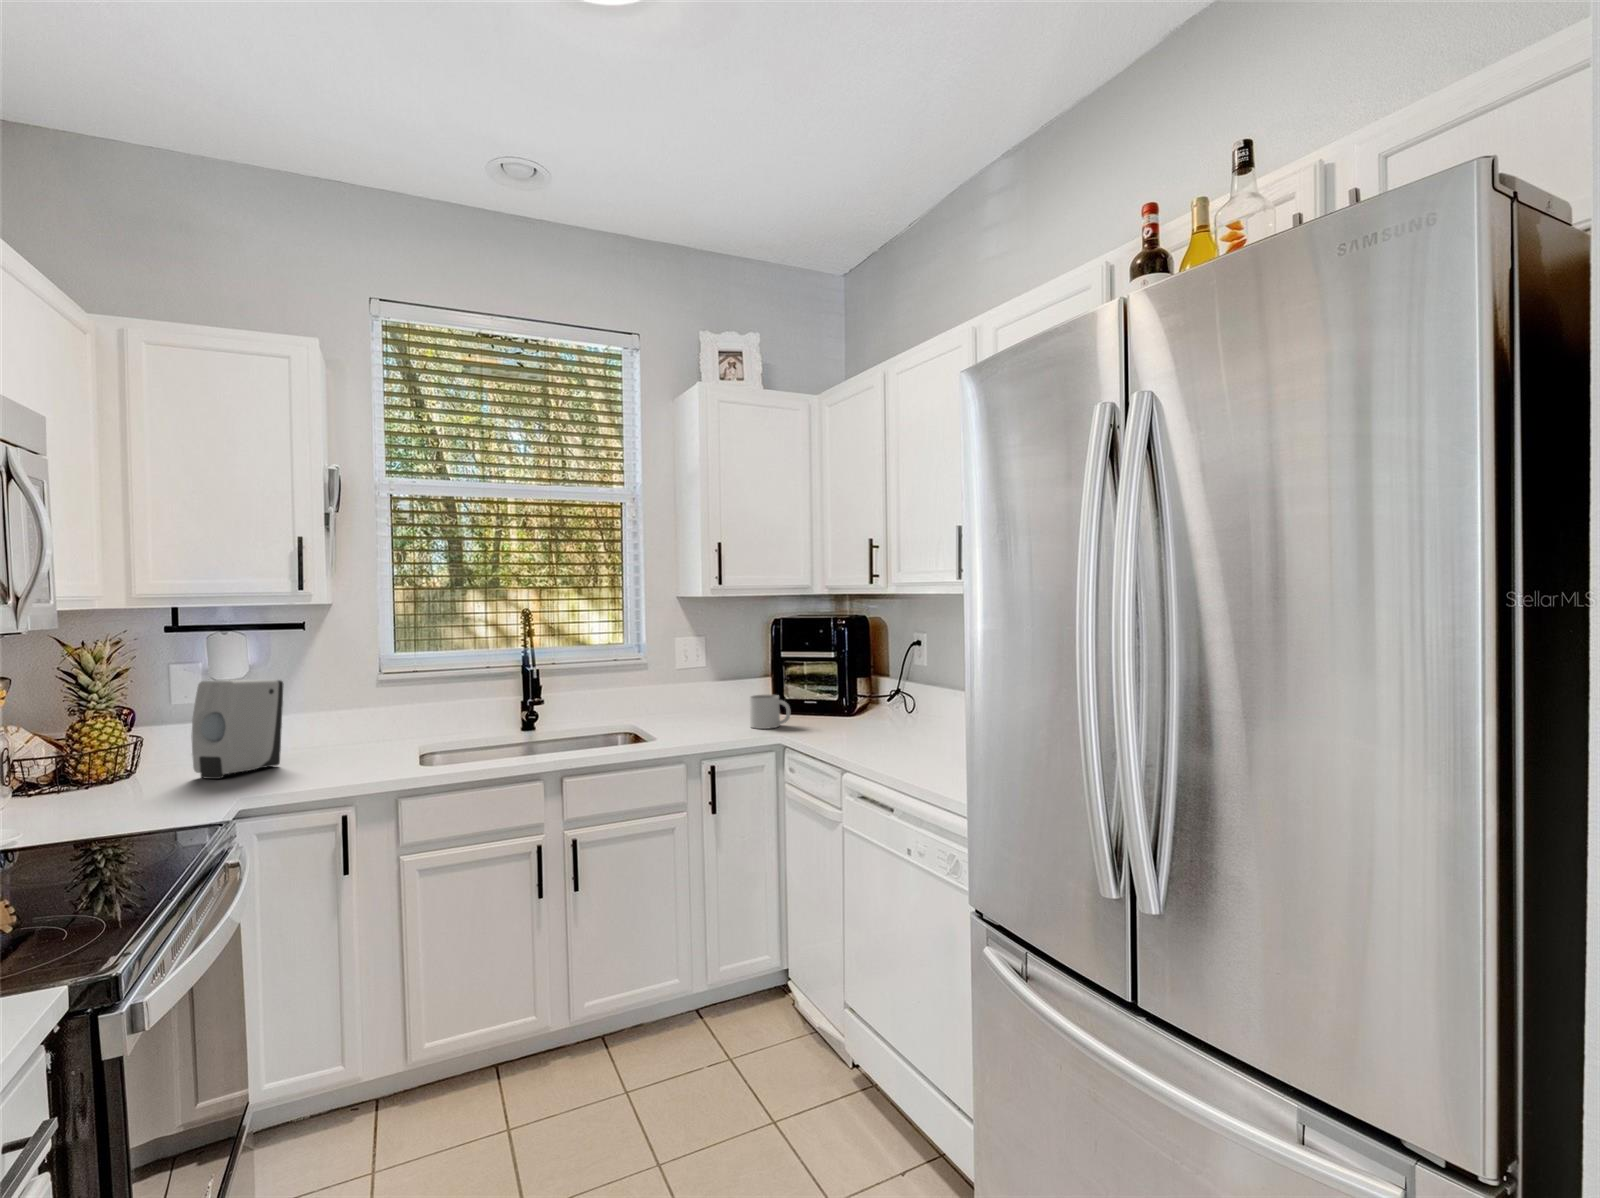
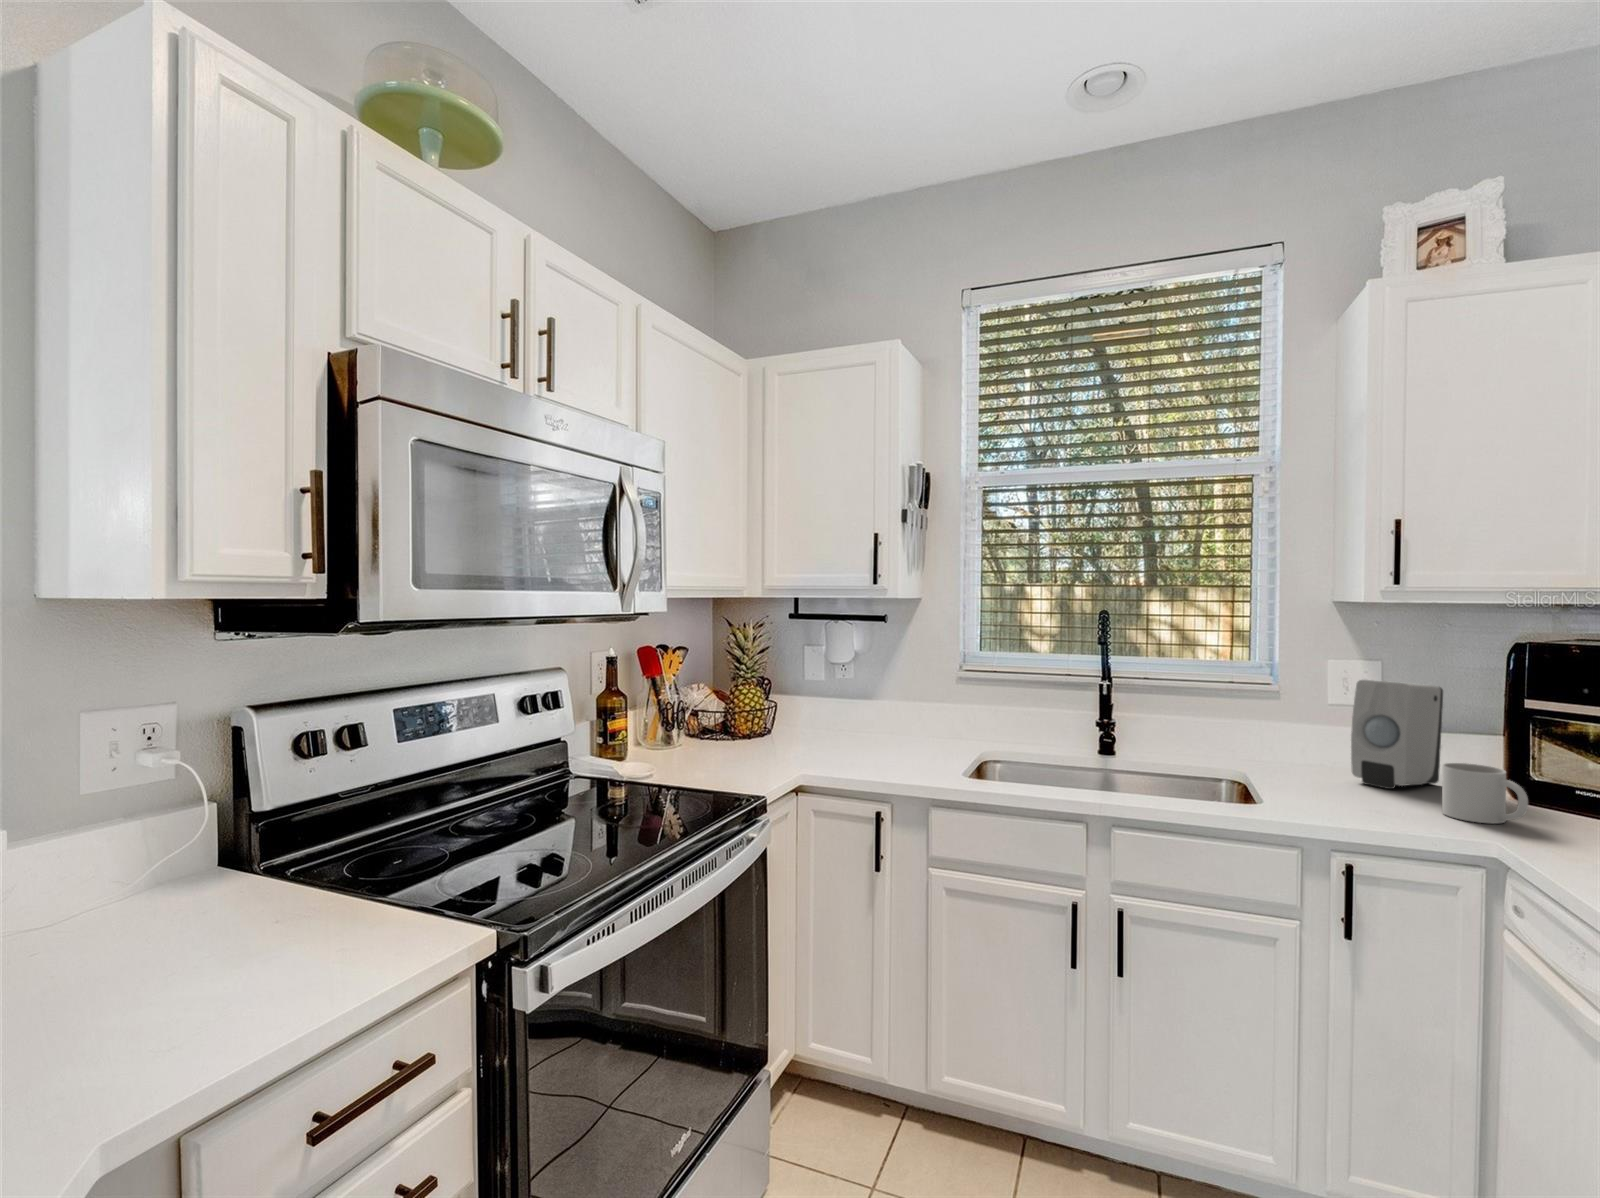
soap dispenser: present [192,680,283,779] -> present [1351,680,1443,789]

